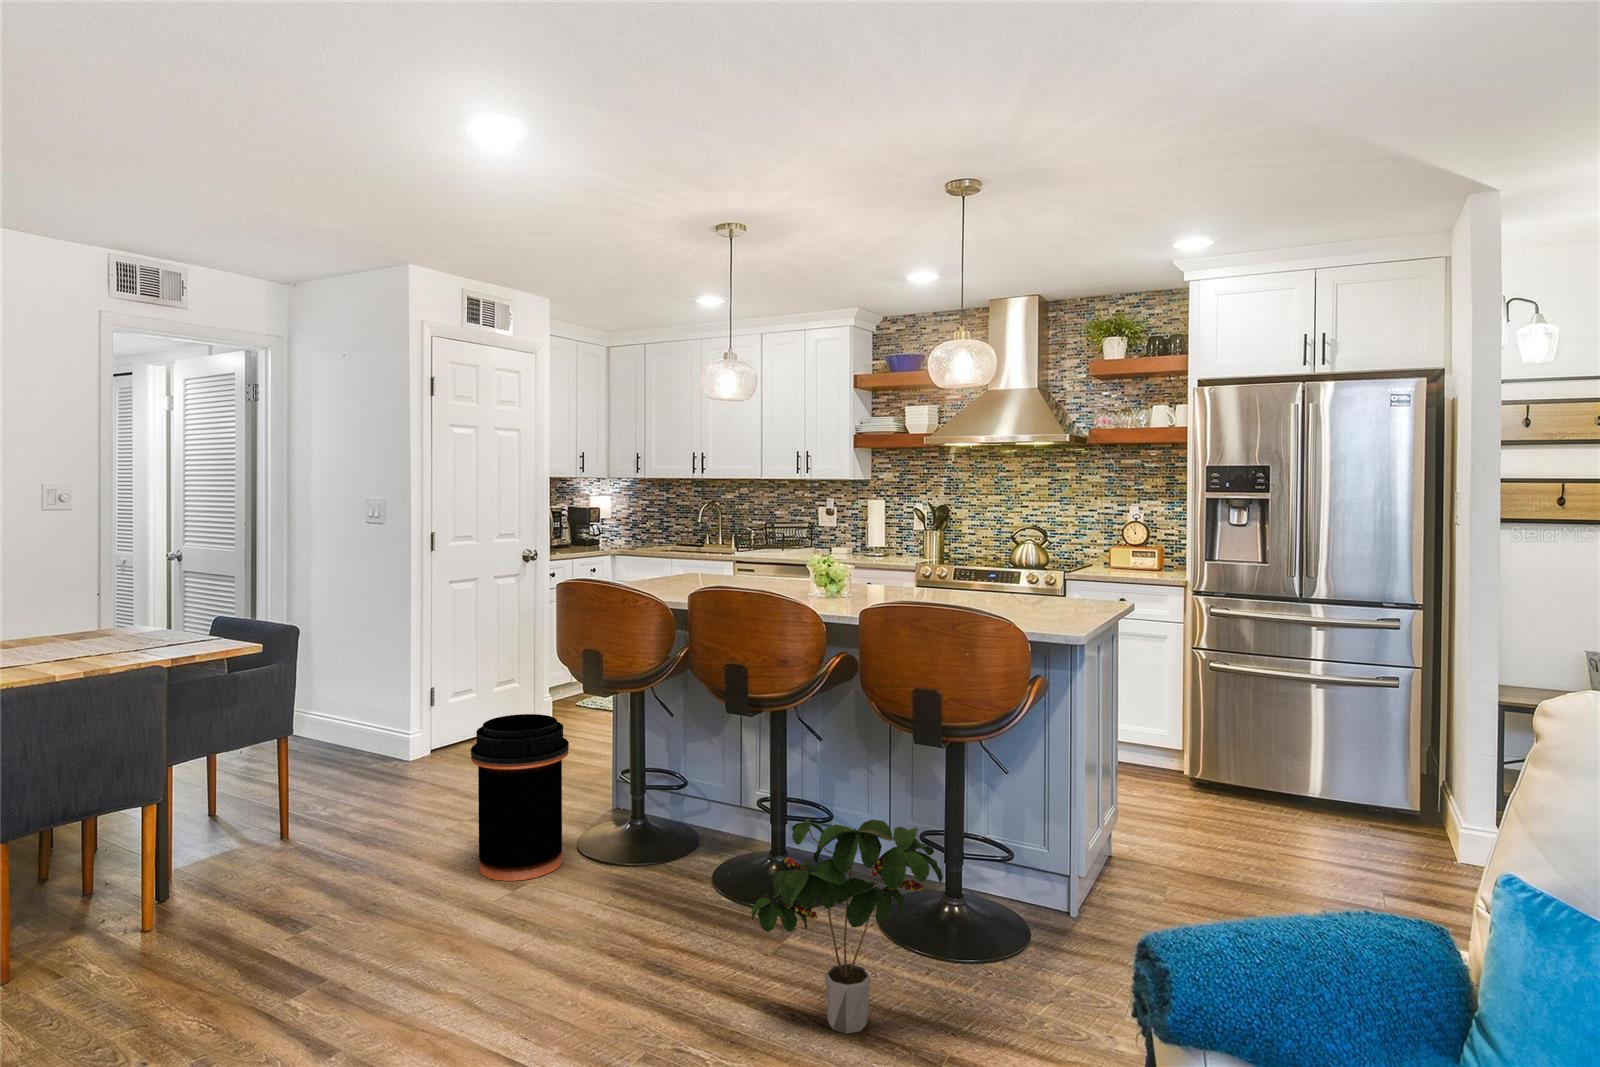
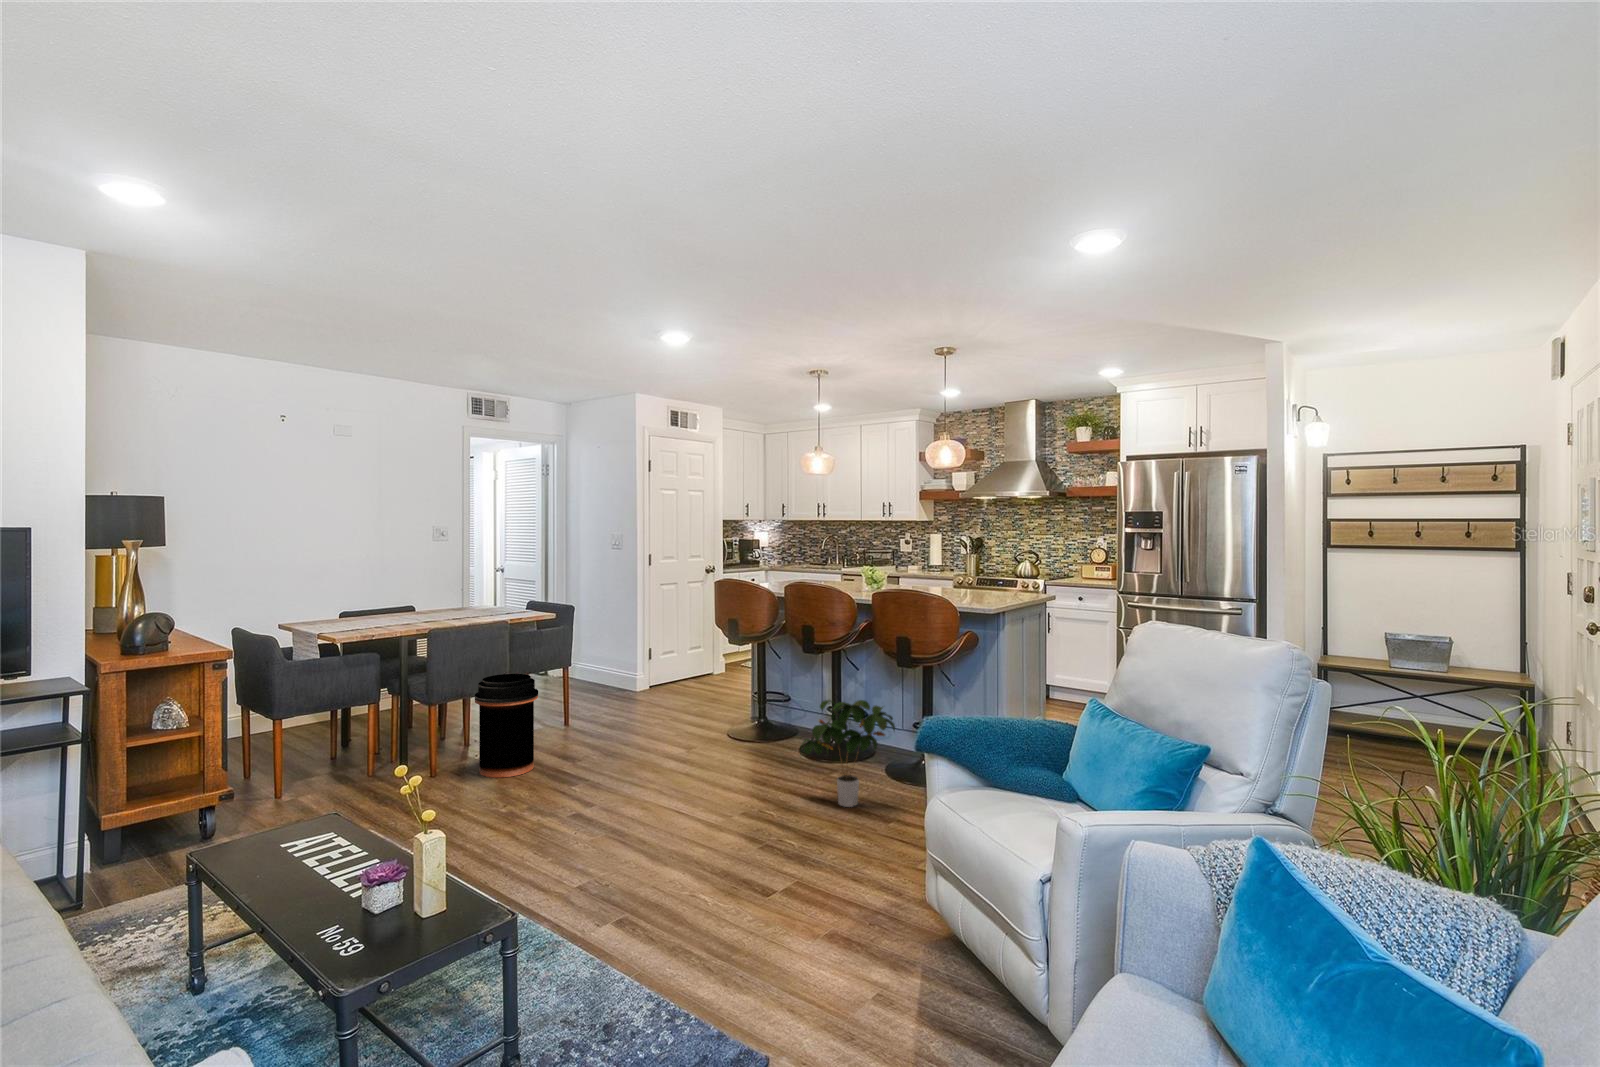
trash can: present [471,714,569,881] -> present [475,674,538,777]

